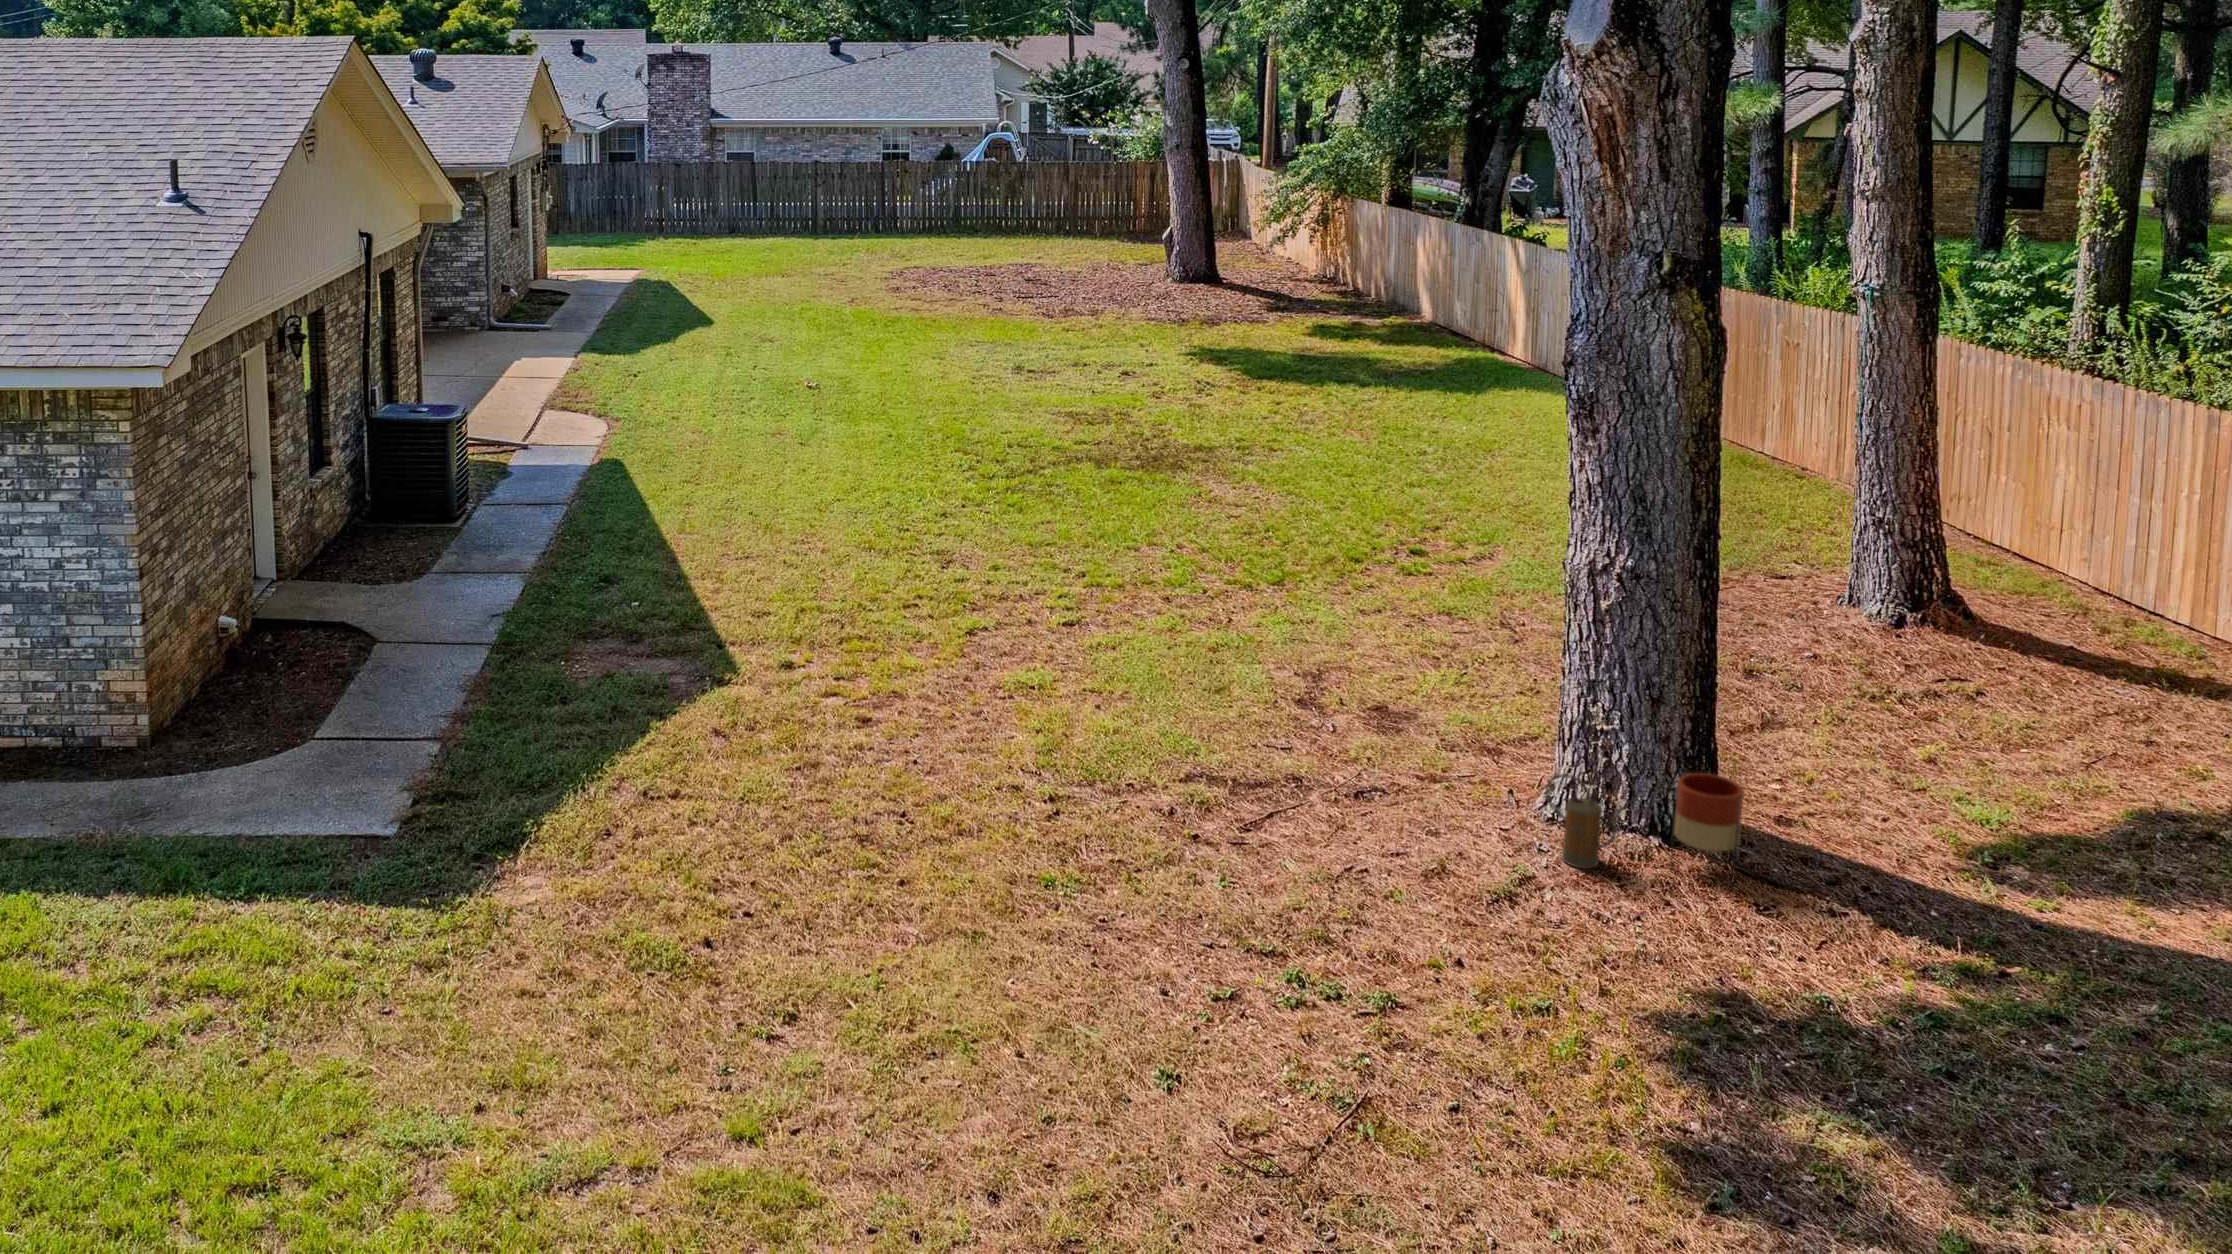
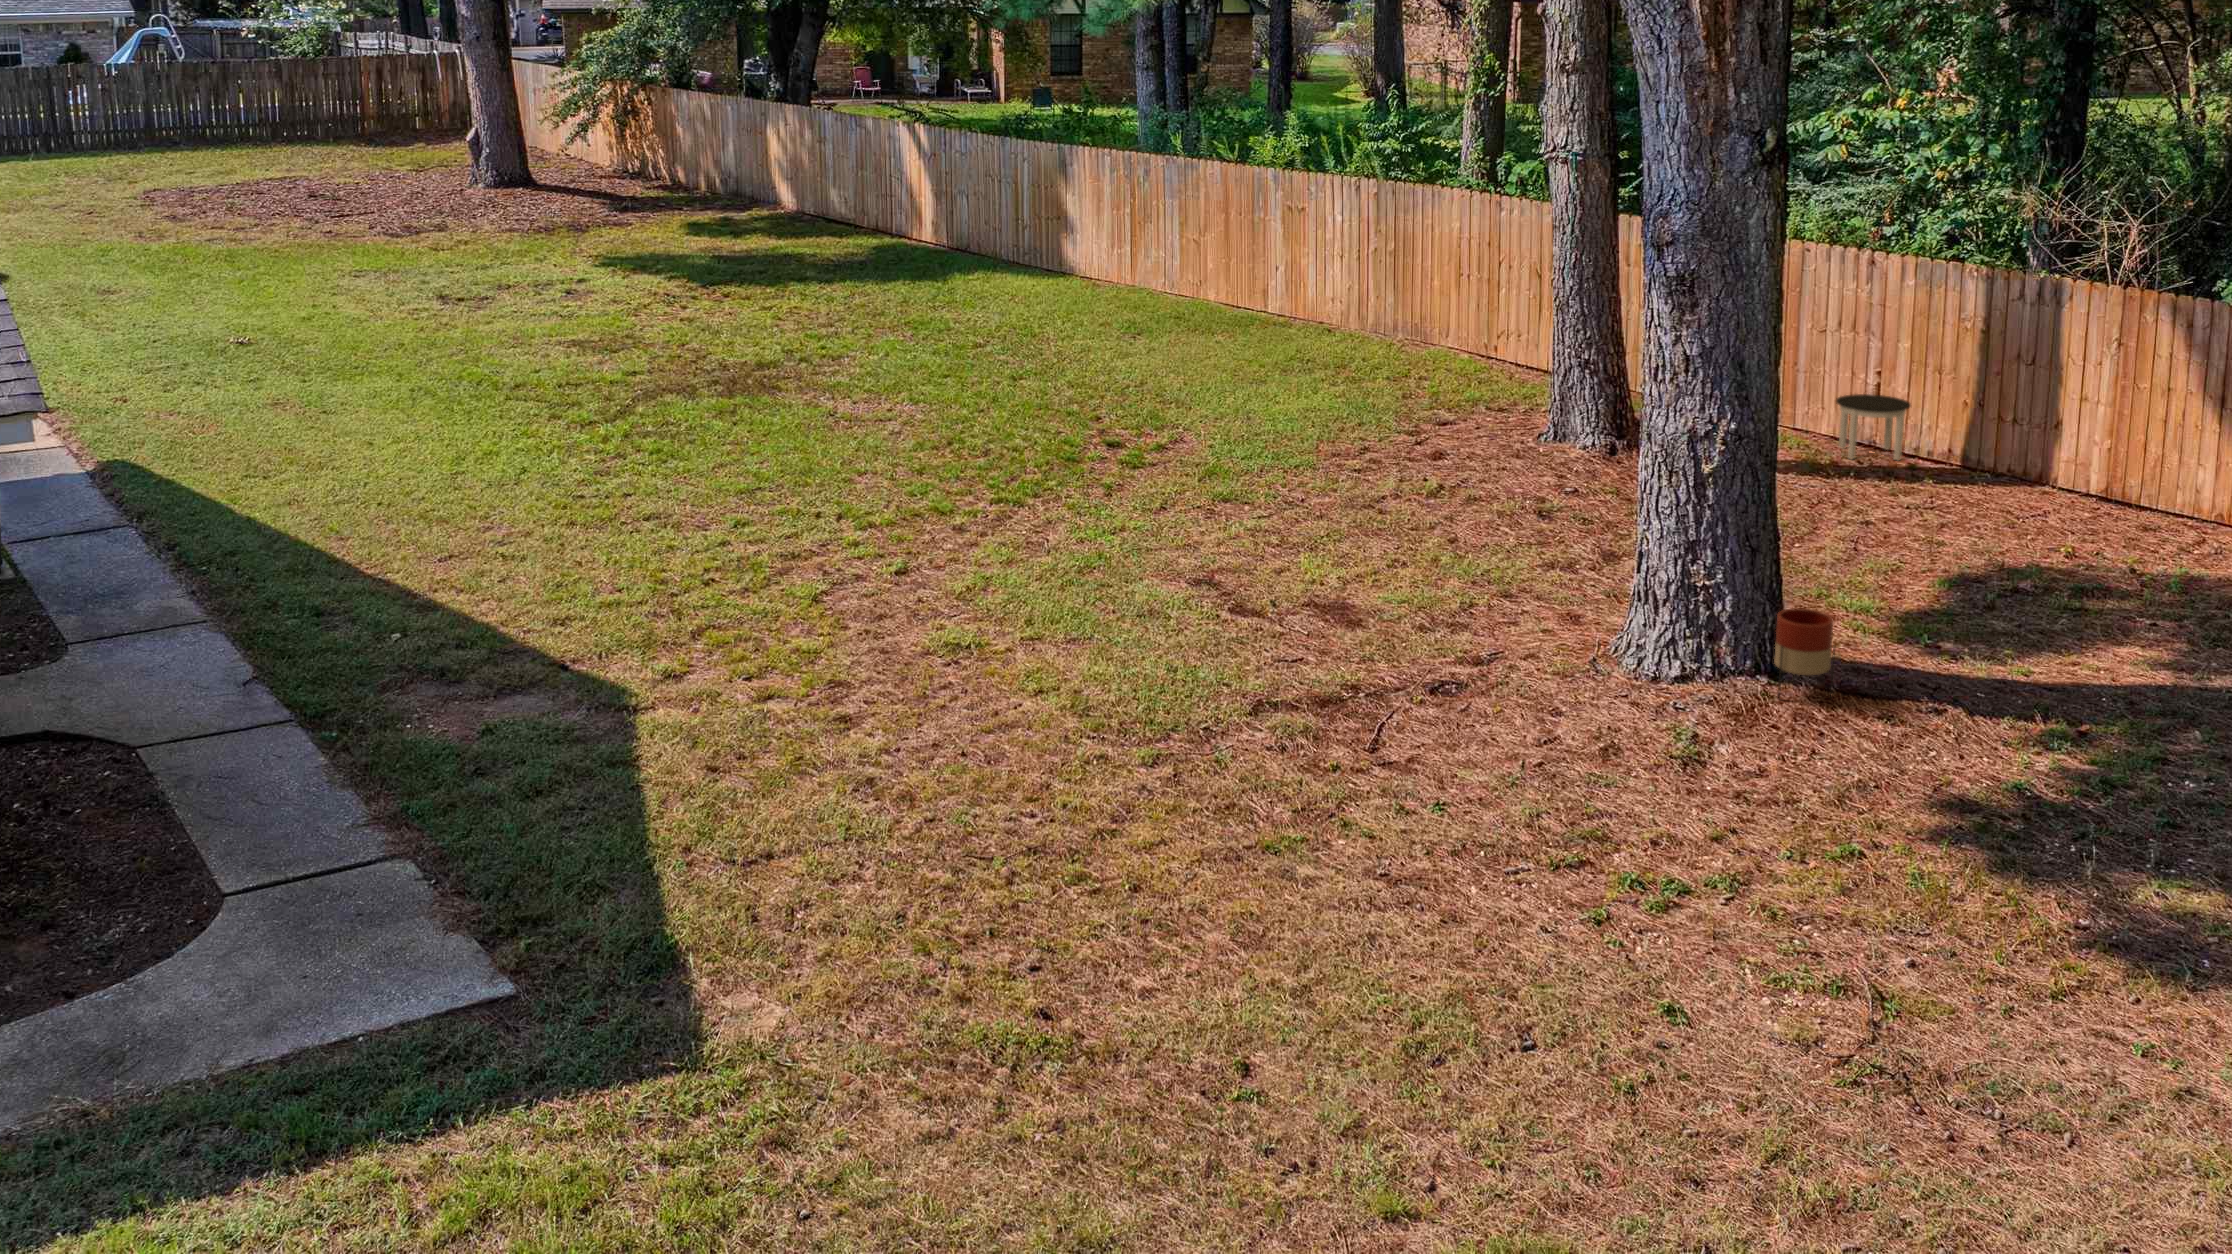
round table: none [2092,559,2196,646] -> present [1836,394,1910,461]
watering can: present [1545,774,1625,868] -> none [1677,631,1754,715]

